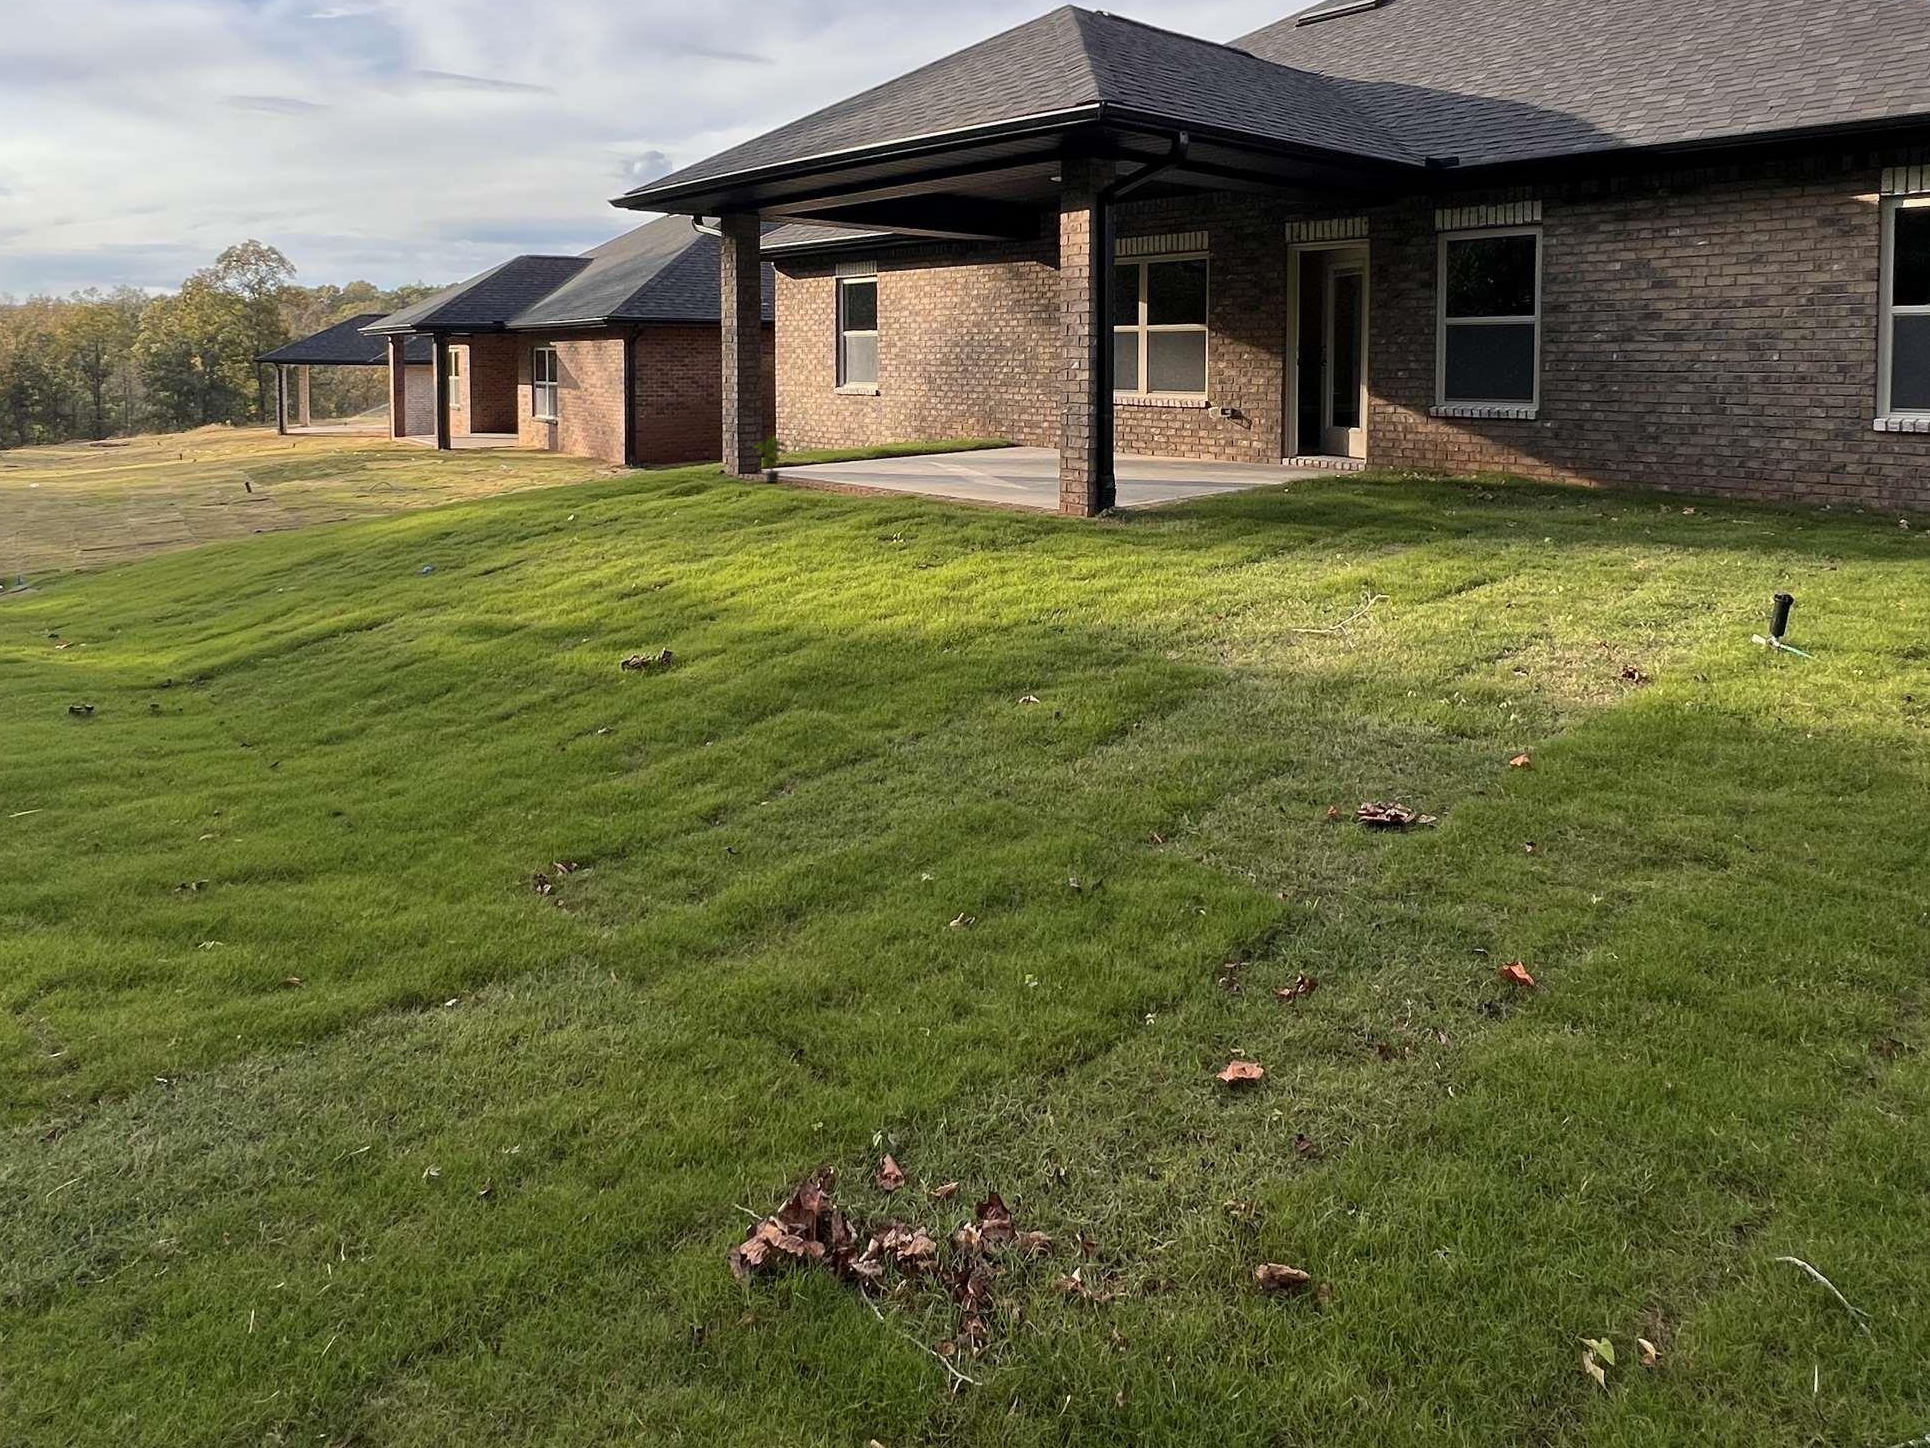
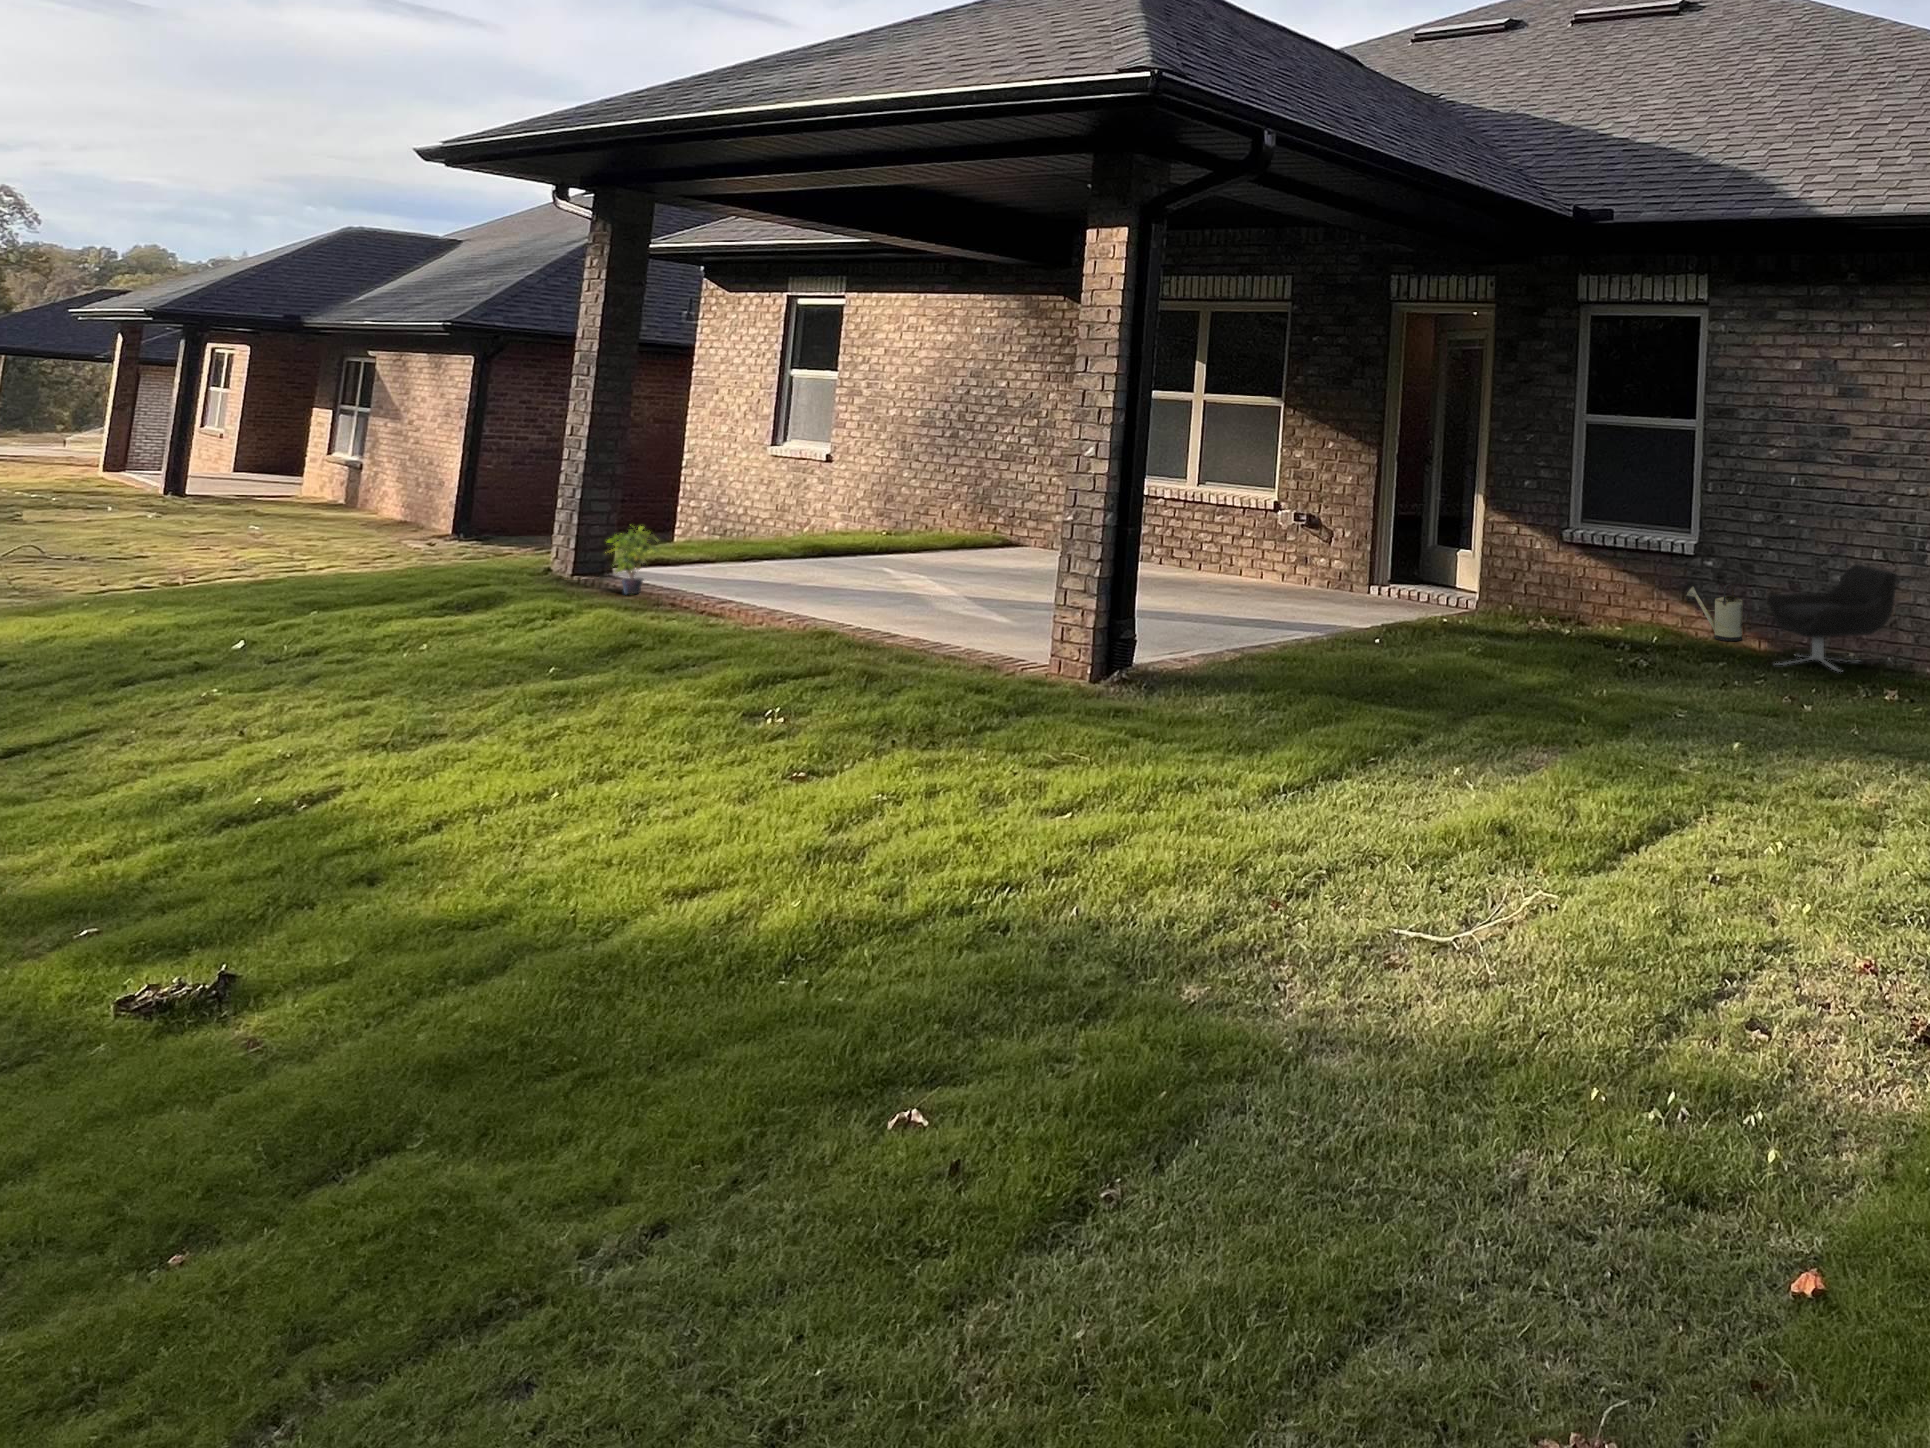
lounge chair: none [1595,416,1701,497] -> present [1767,564,1898,672]
watering can: none [1532,439,1582,481] -> present [1686,584,1748,641]

